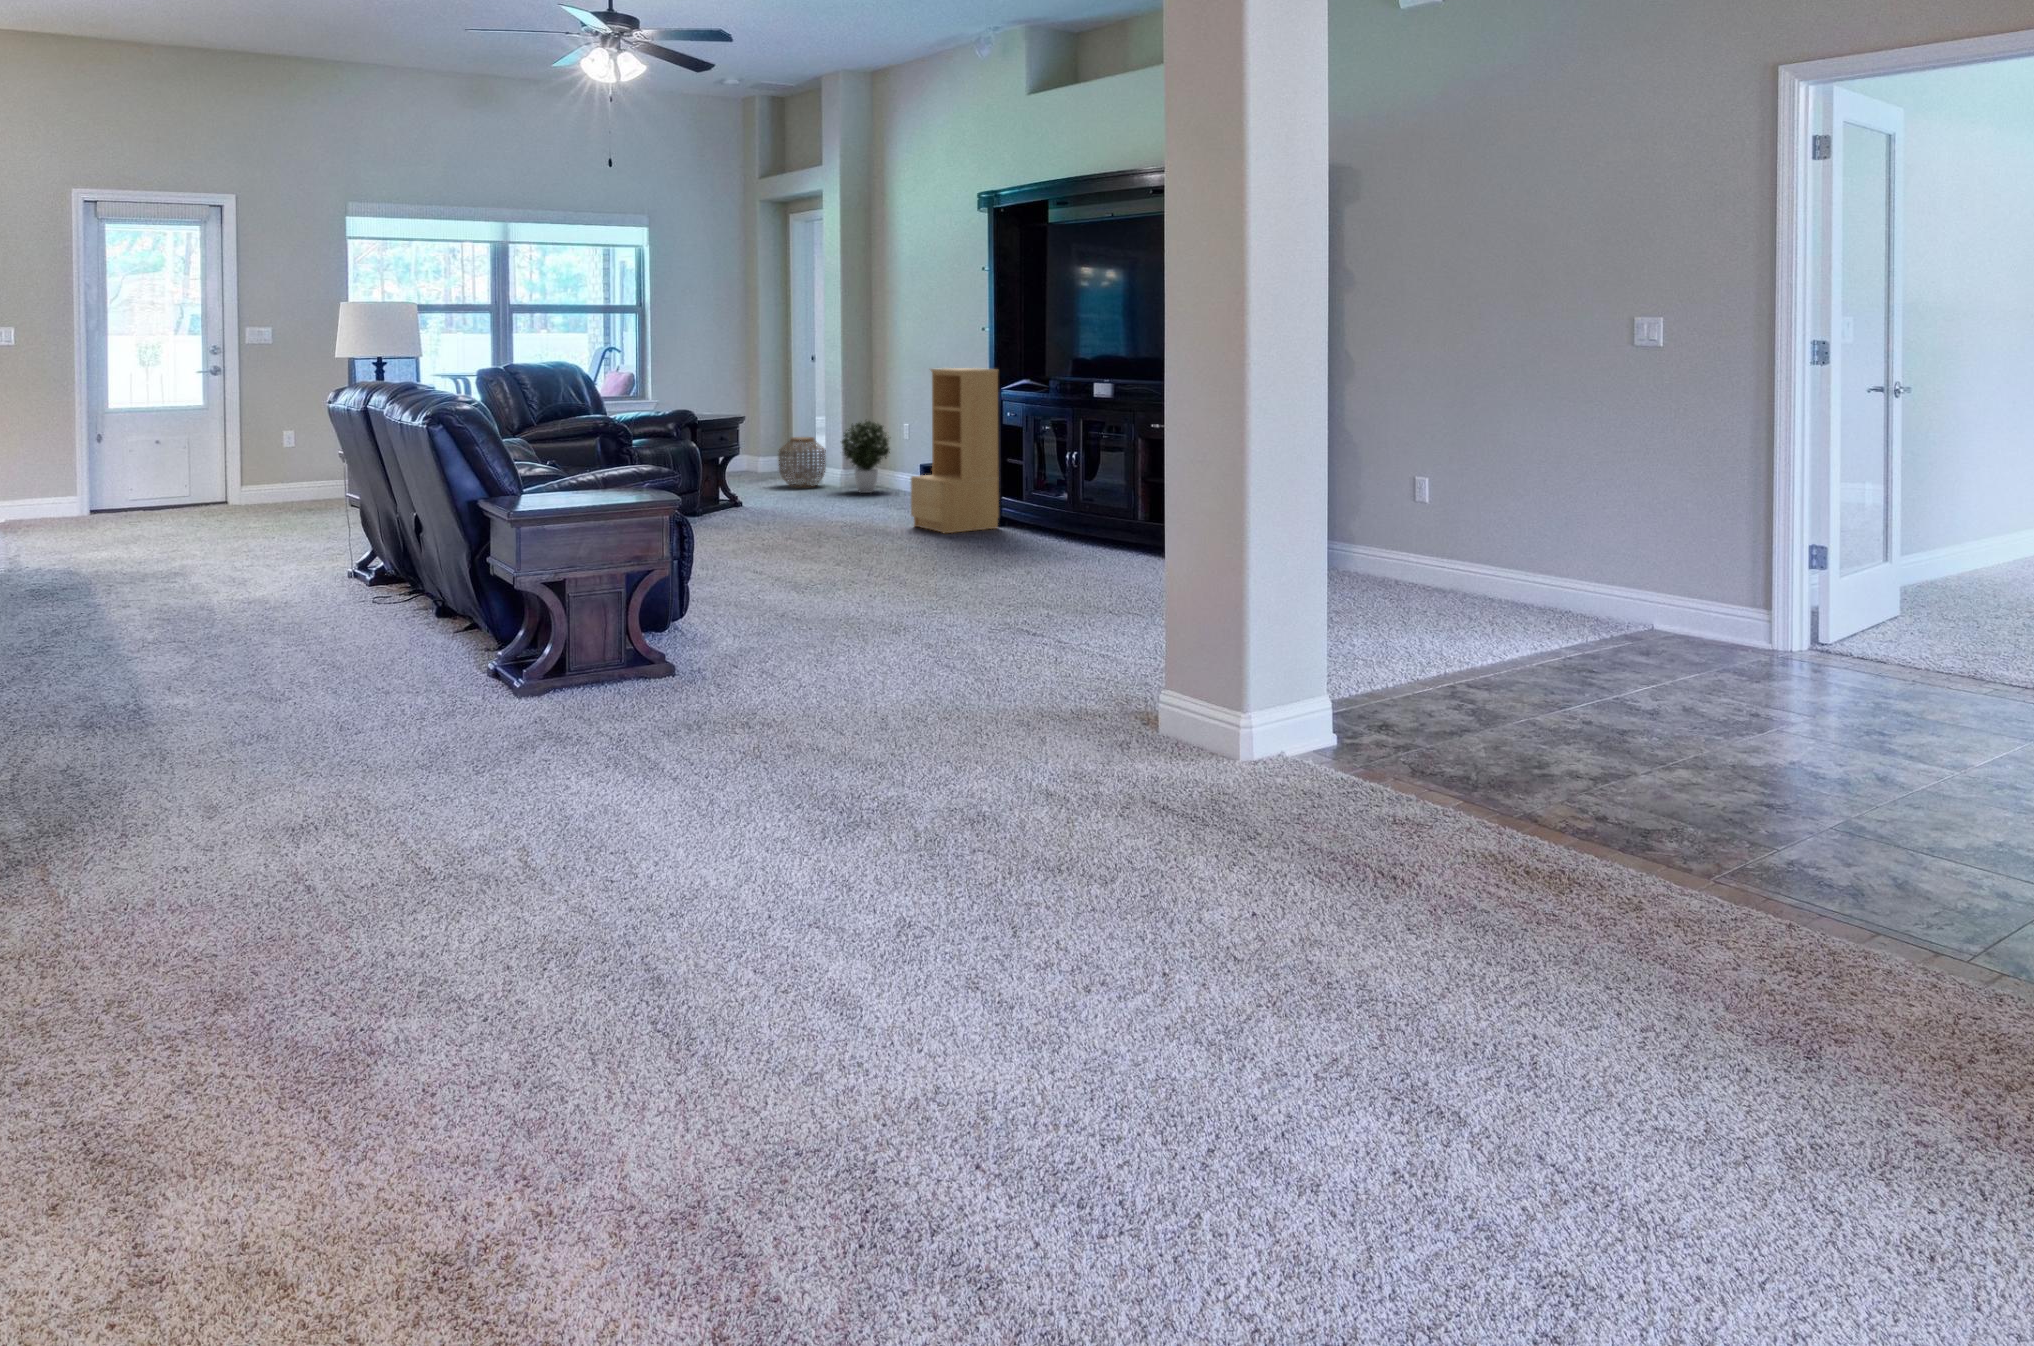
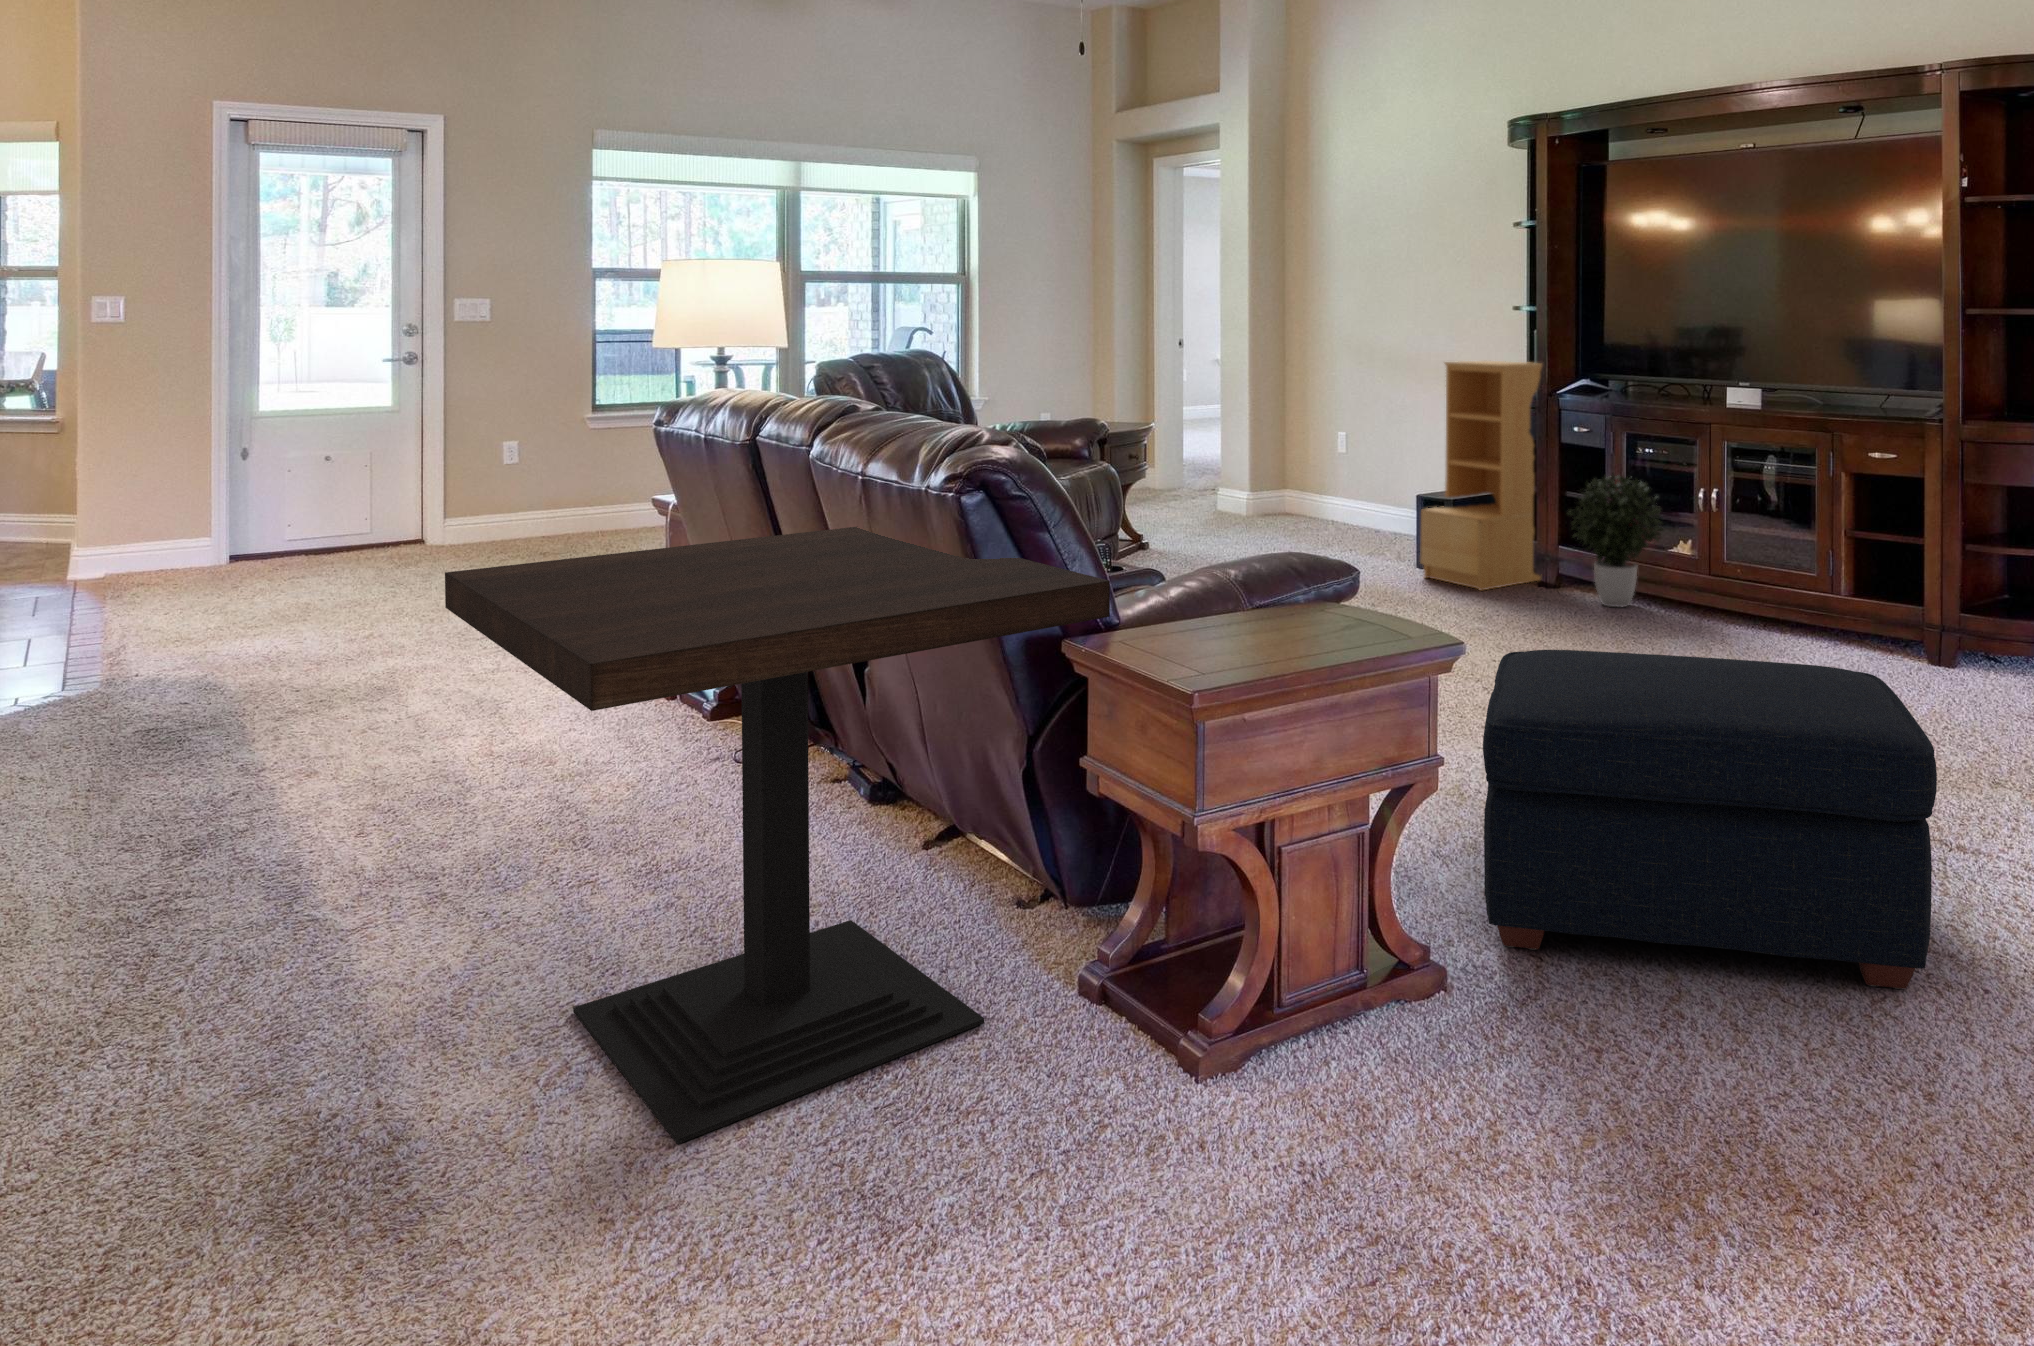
potted plant: present [841,420,890,493] -> present [1567,473,1662,607]
woven basket: present [779,437,826,488] -> none [1165,444,1226,511]
side table: none [186,449,491,704] -> present [445,527,1110,1144]
ottoman: none [705,523,957,679] -> present [1483,650,1937,989]

